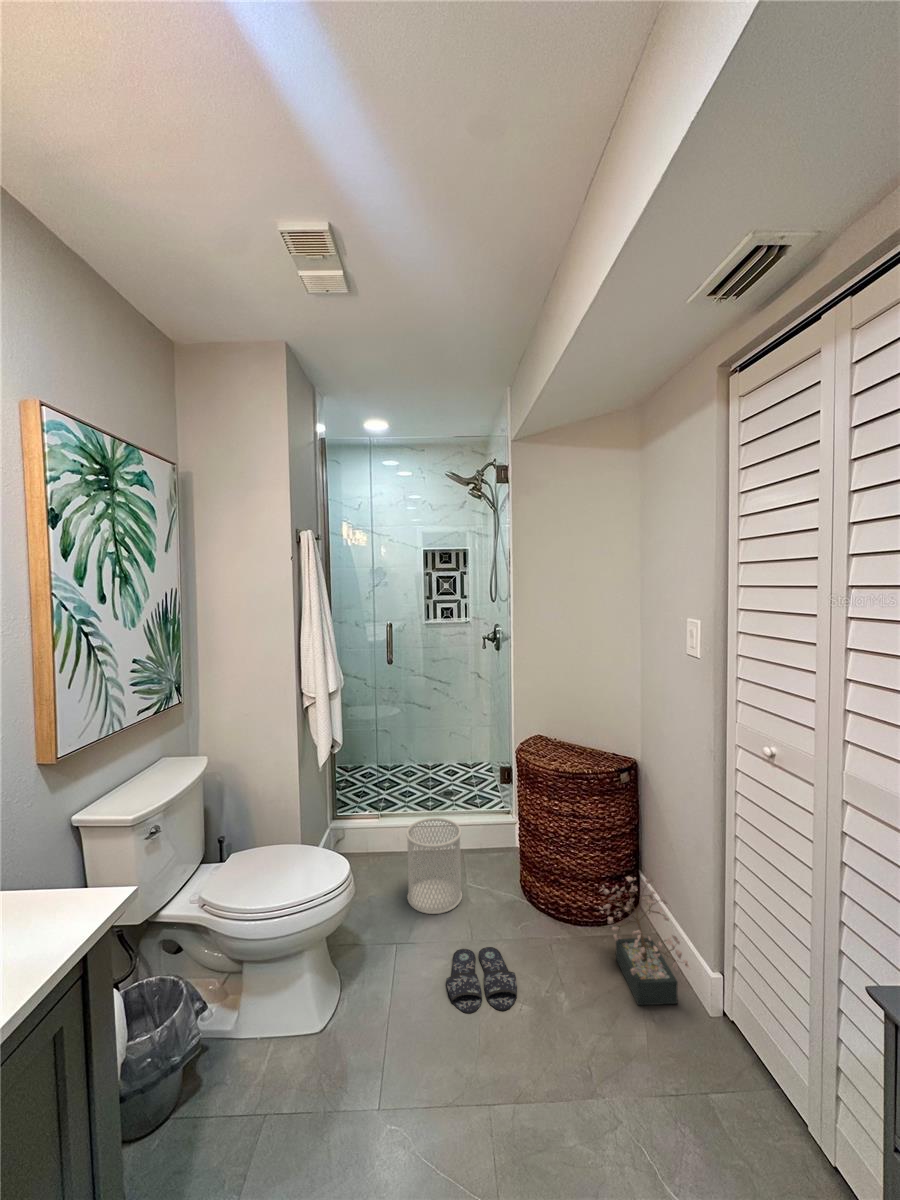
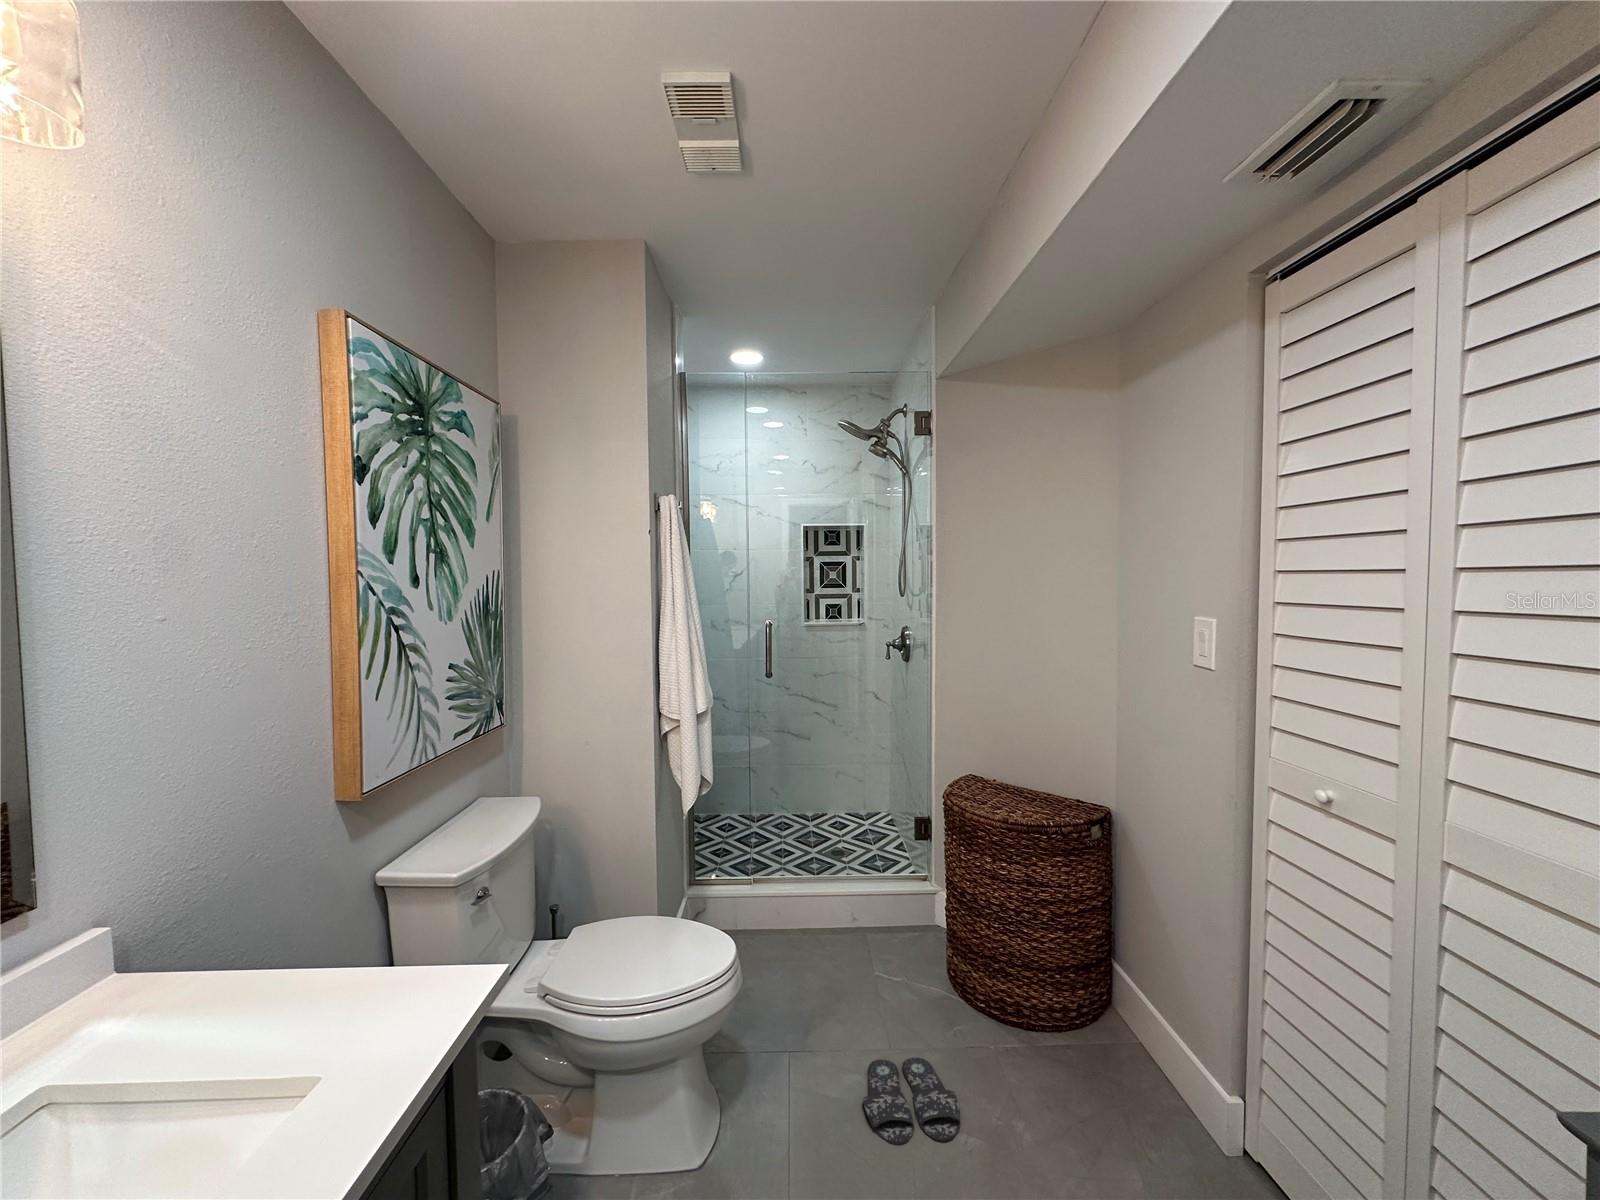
wastebasket: present [406,818,462,914] -> none [796,885,871,1013]
decorative plant: present [599,876,690,1005] -> none [1065,964,1199,1137]

